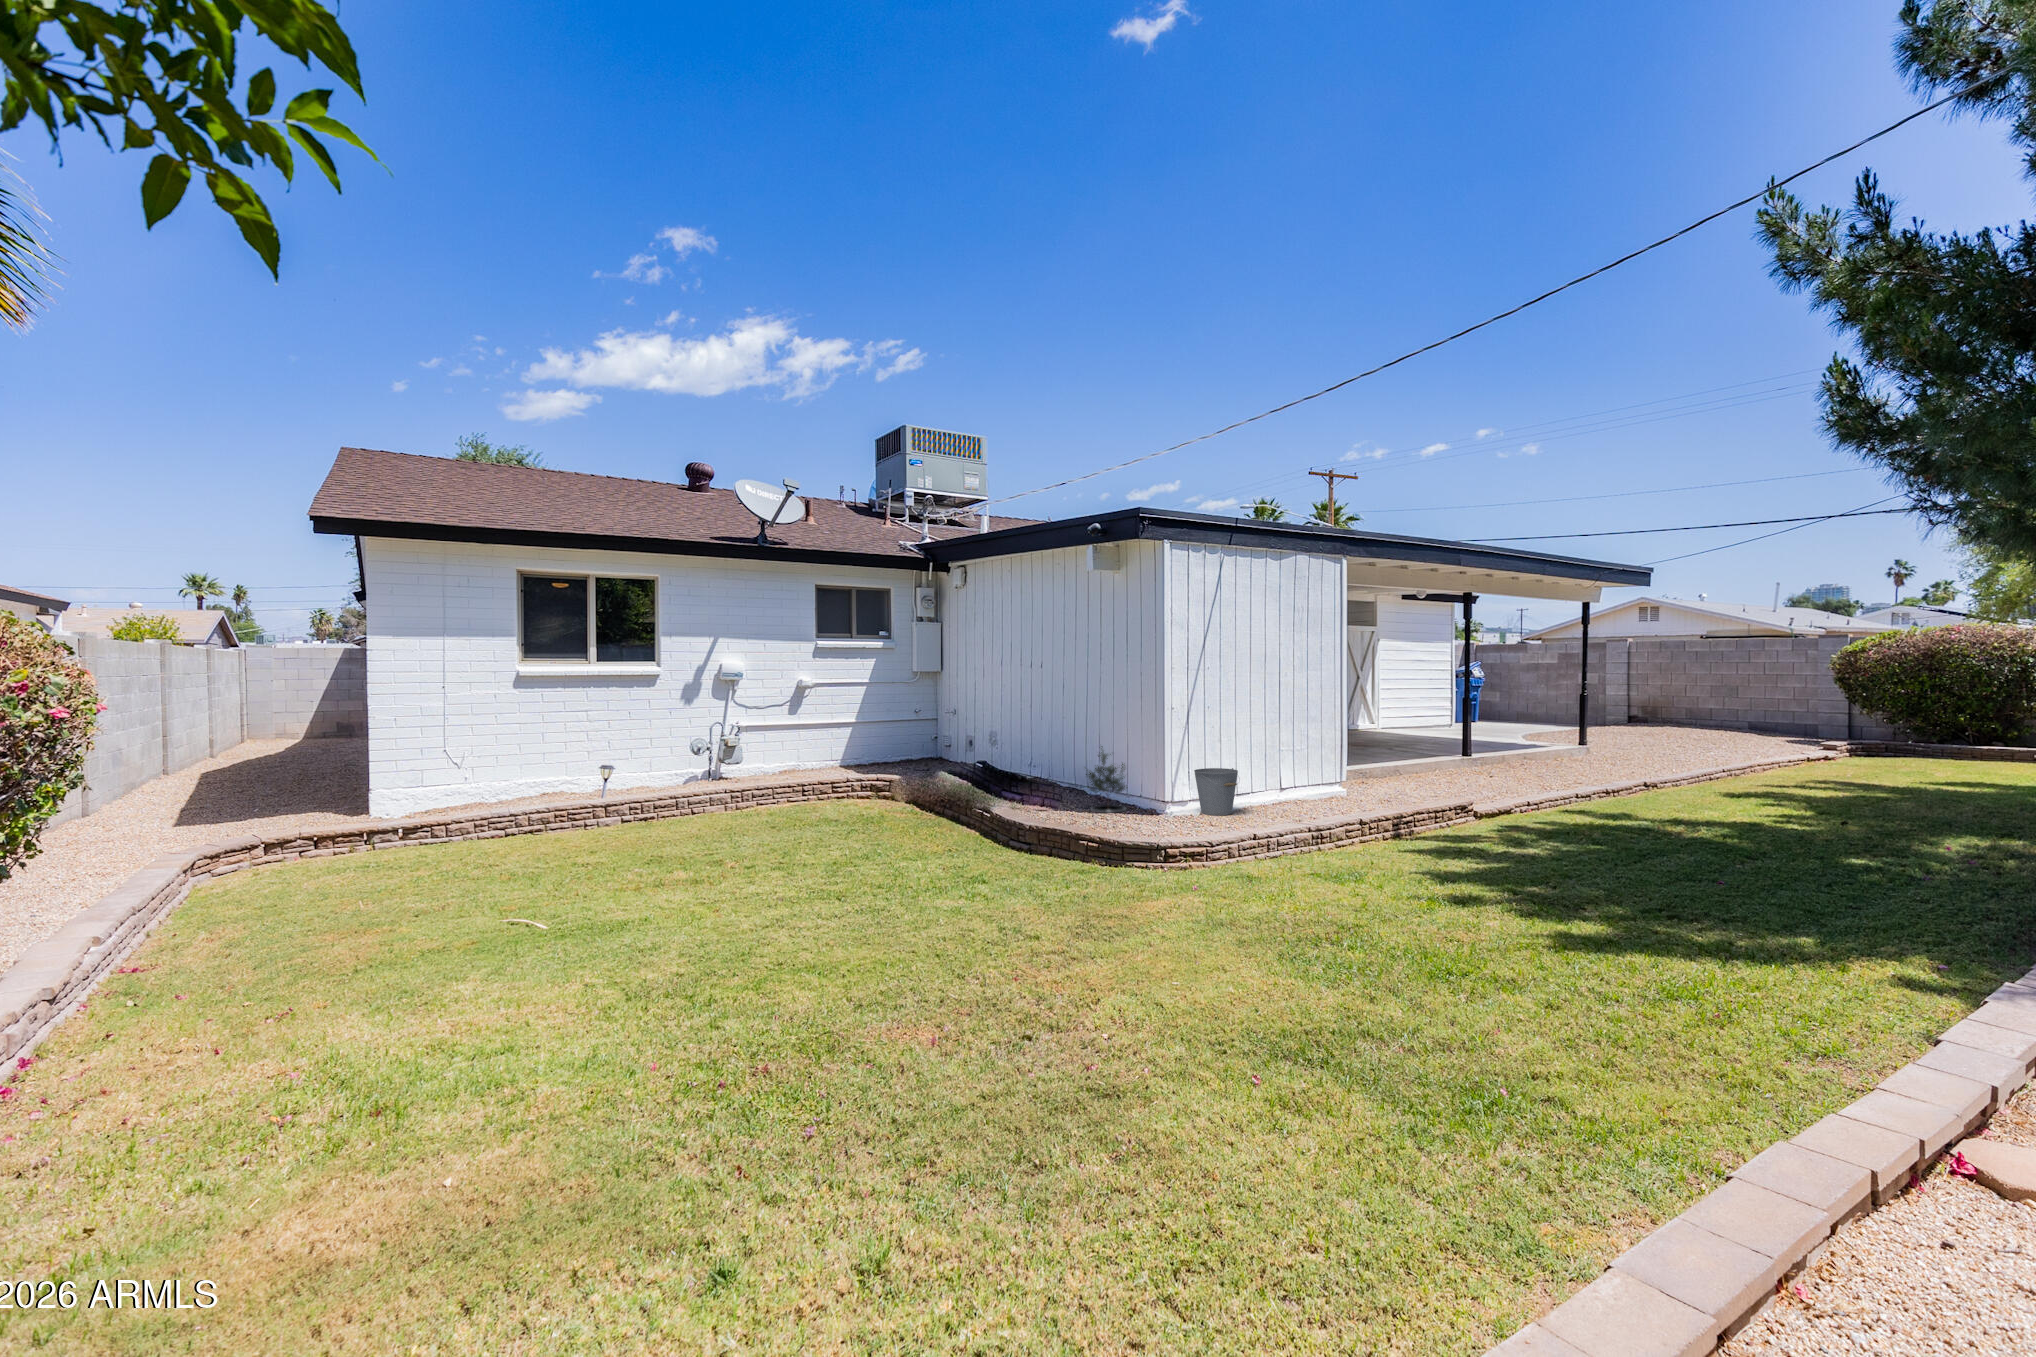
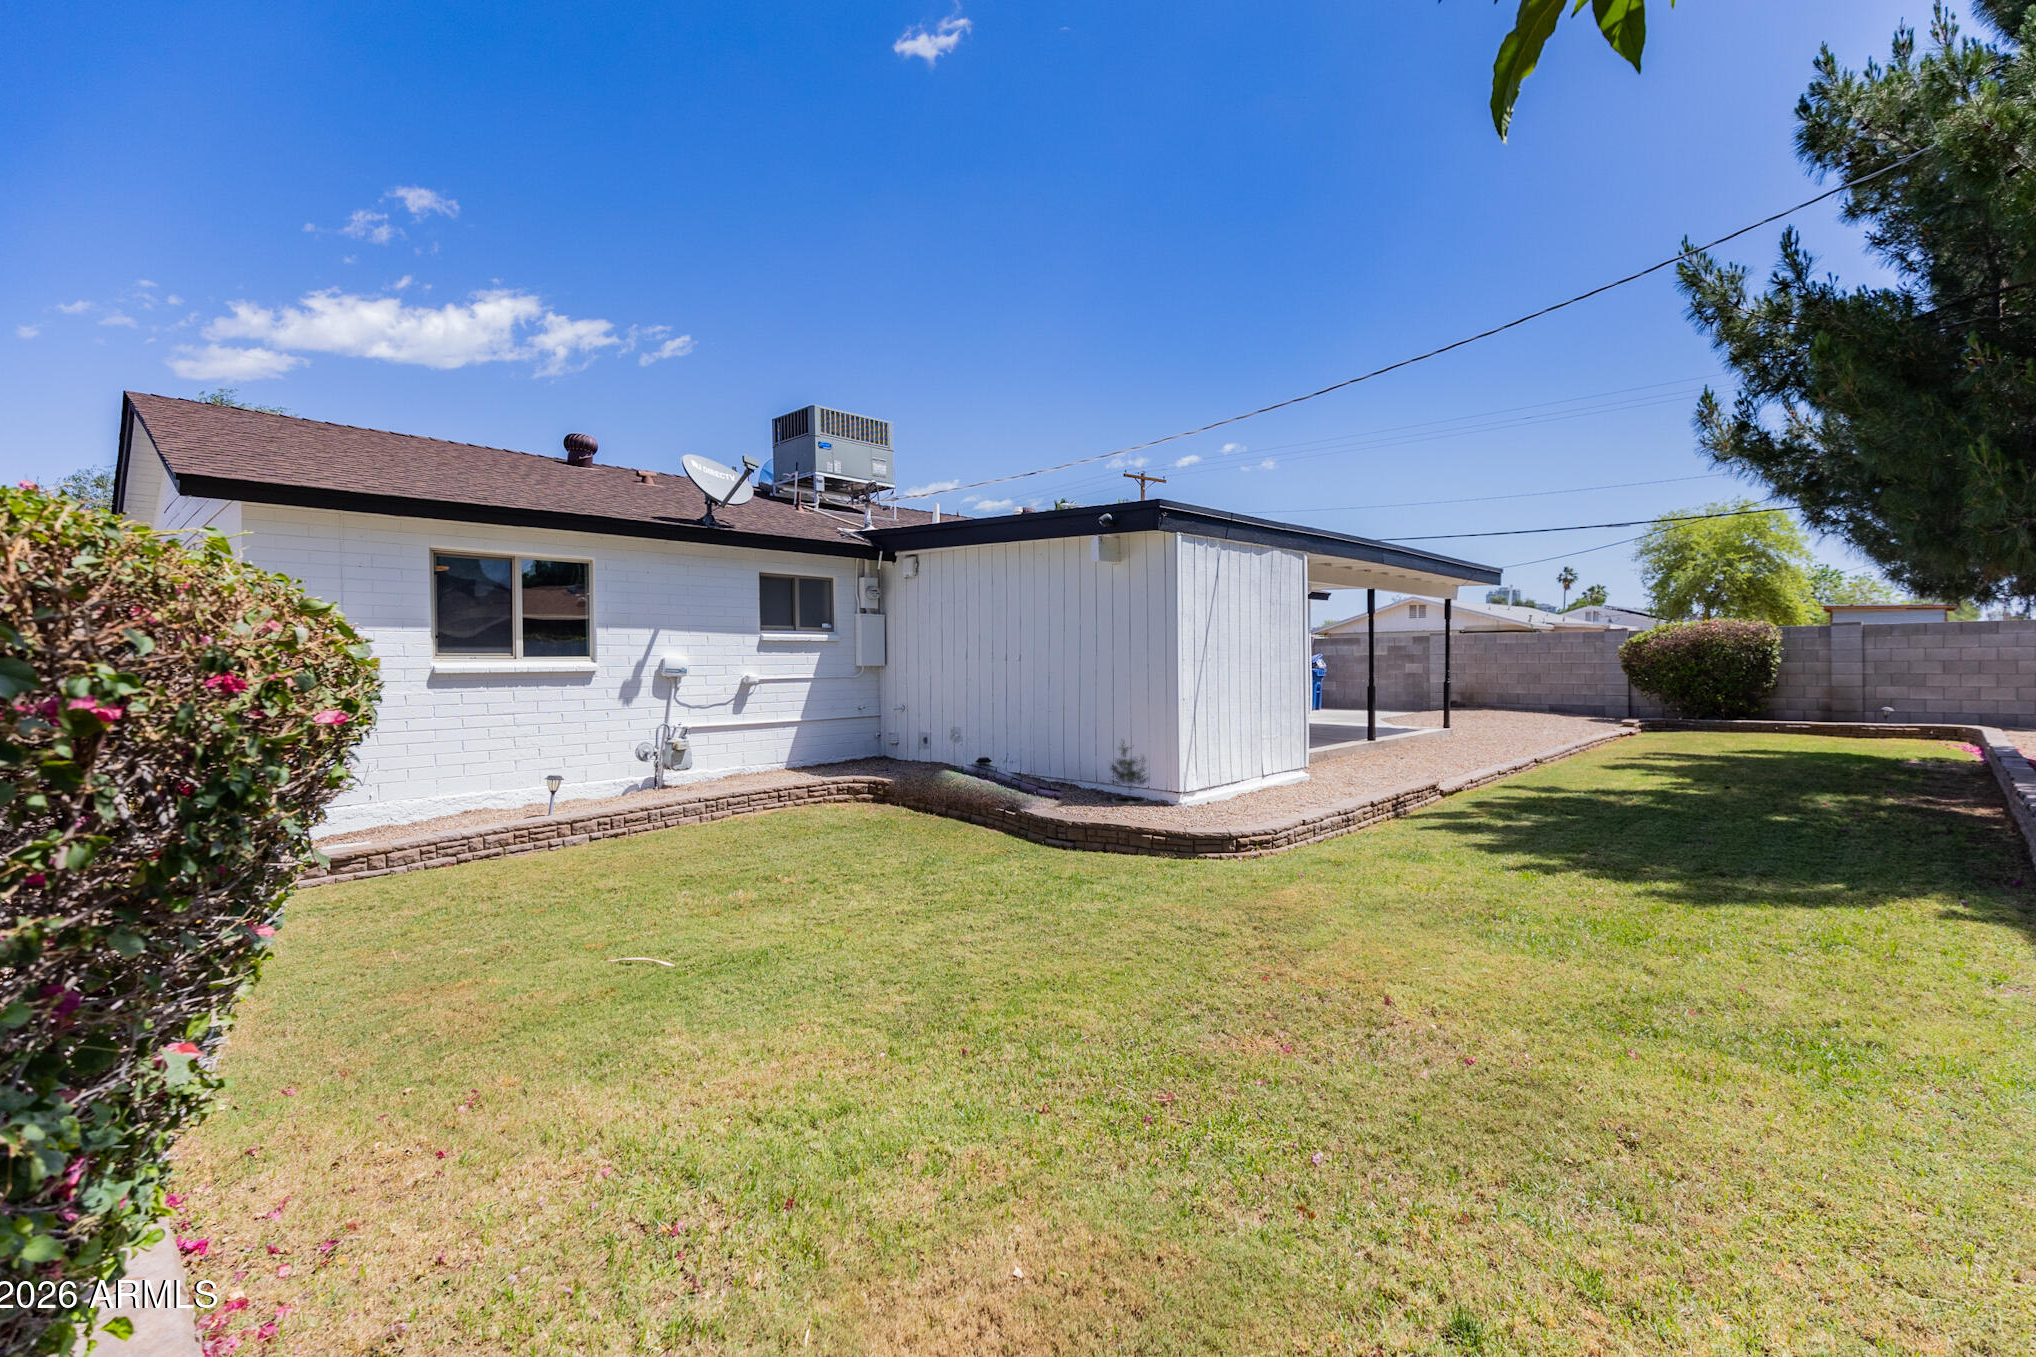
bucket: present [1194,768,1238,816] -> none [1209,757,1253,803]

